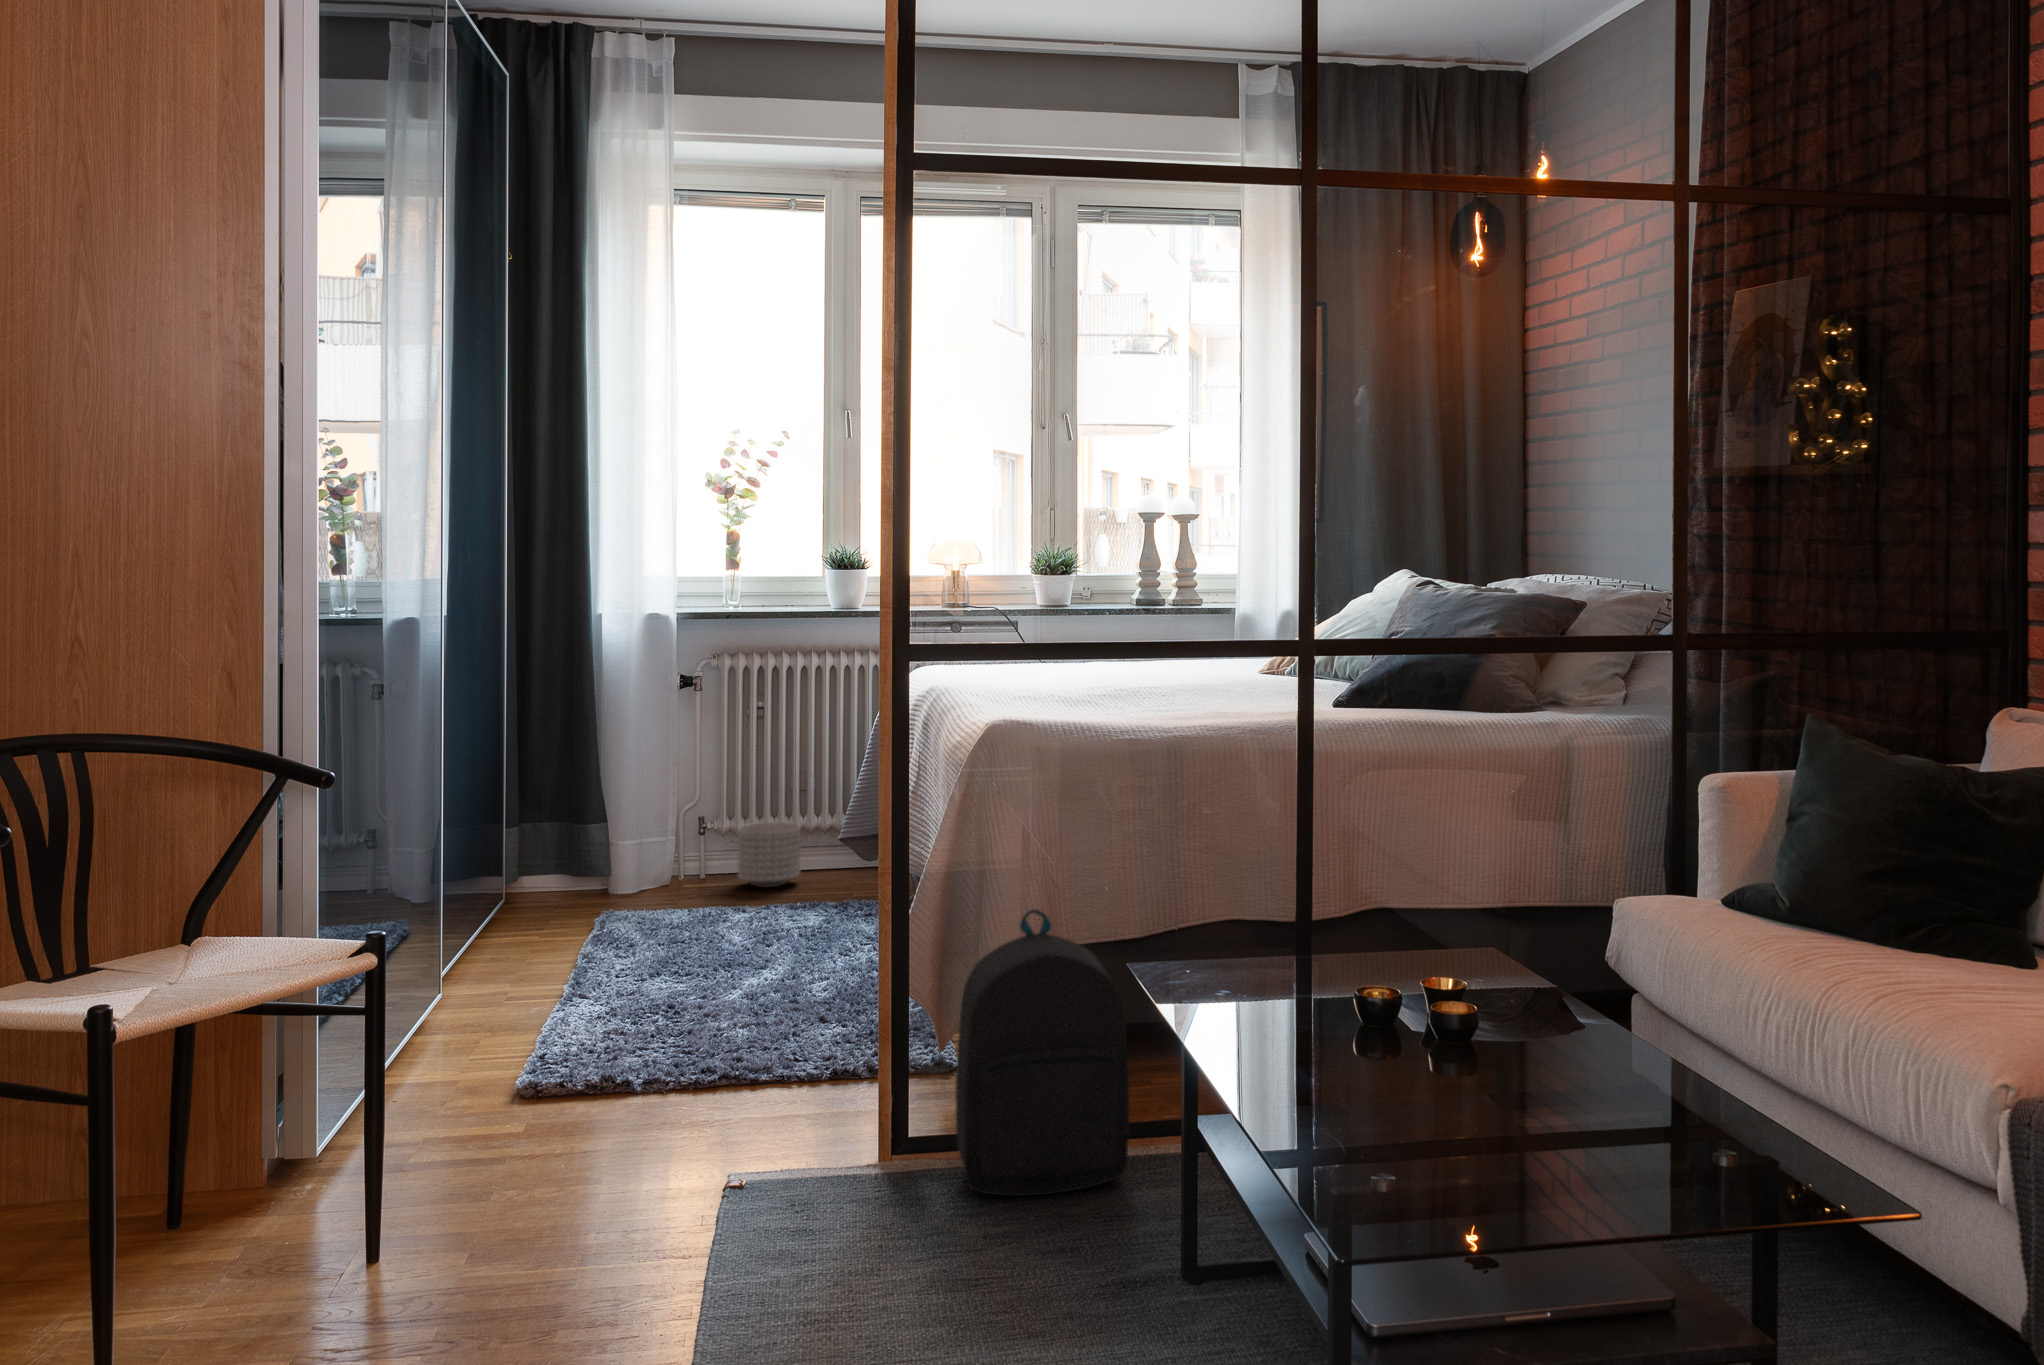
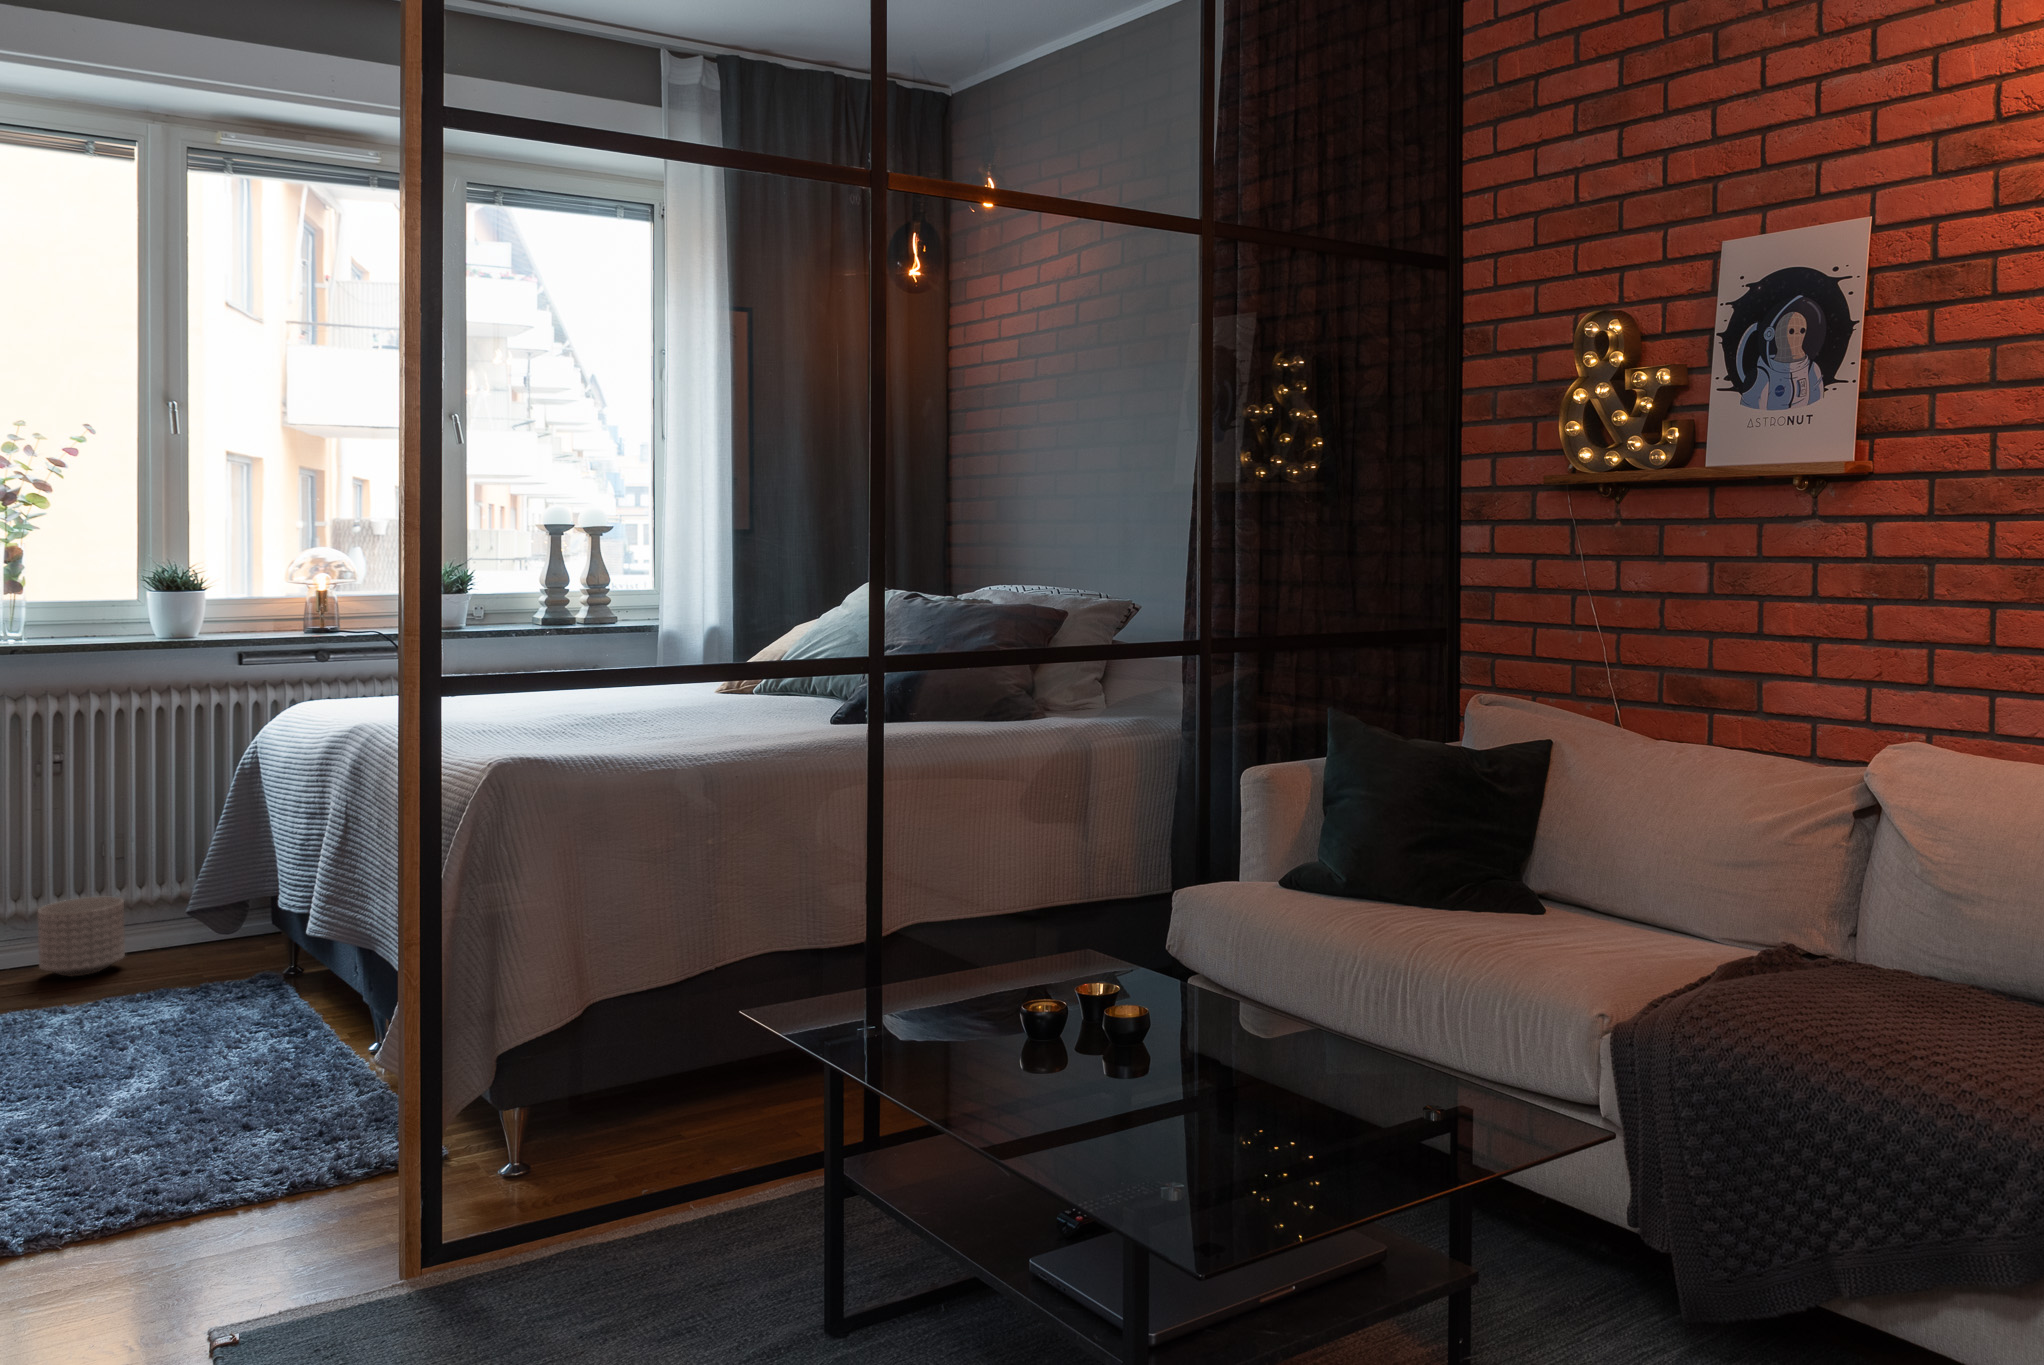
backpack: present [955,910,1129,1196] -> none [499,975,705,1290]

